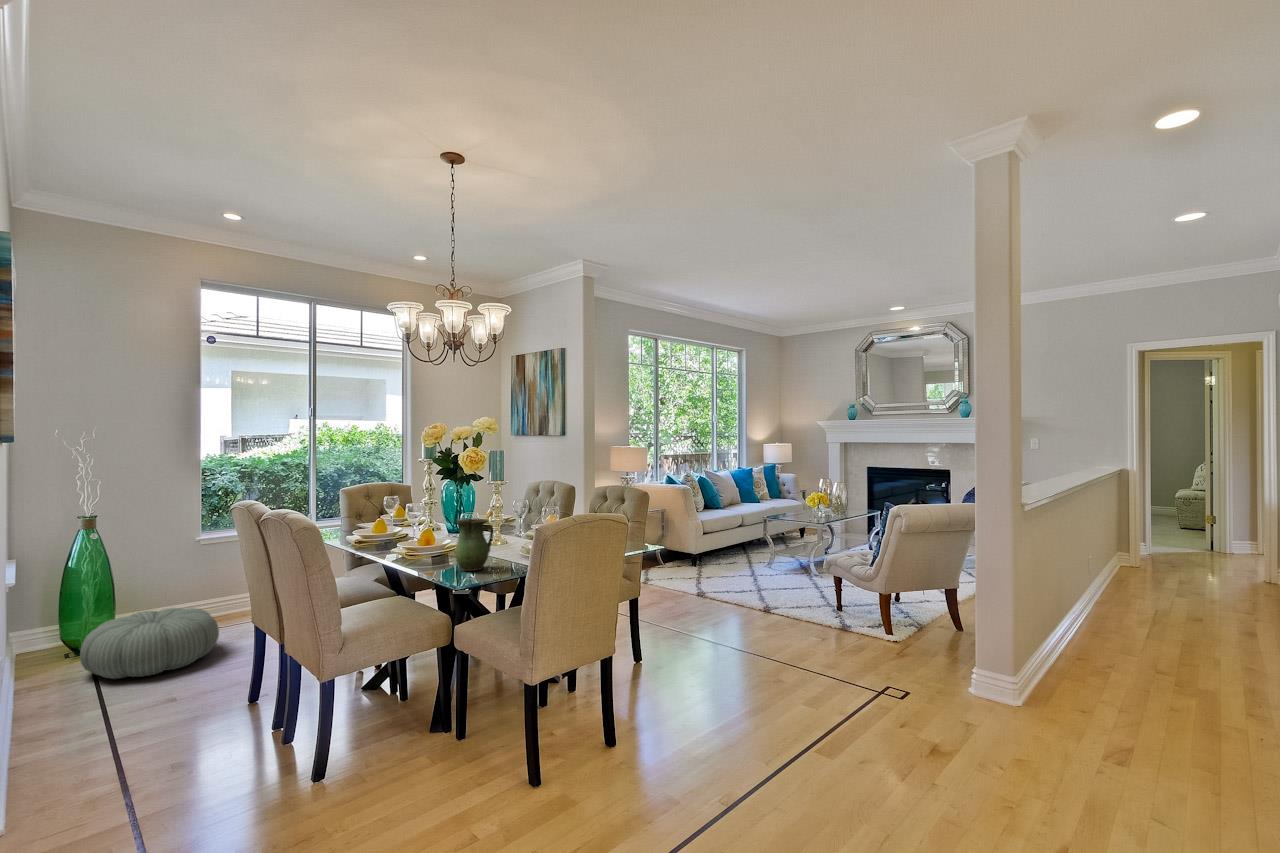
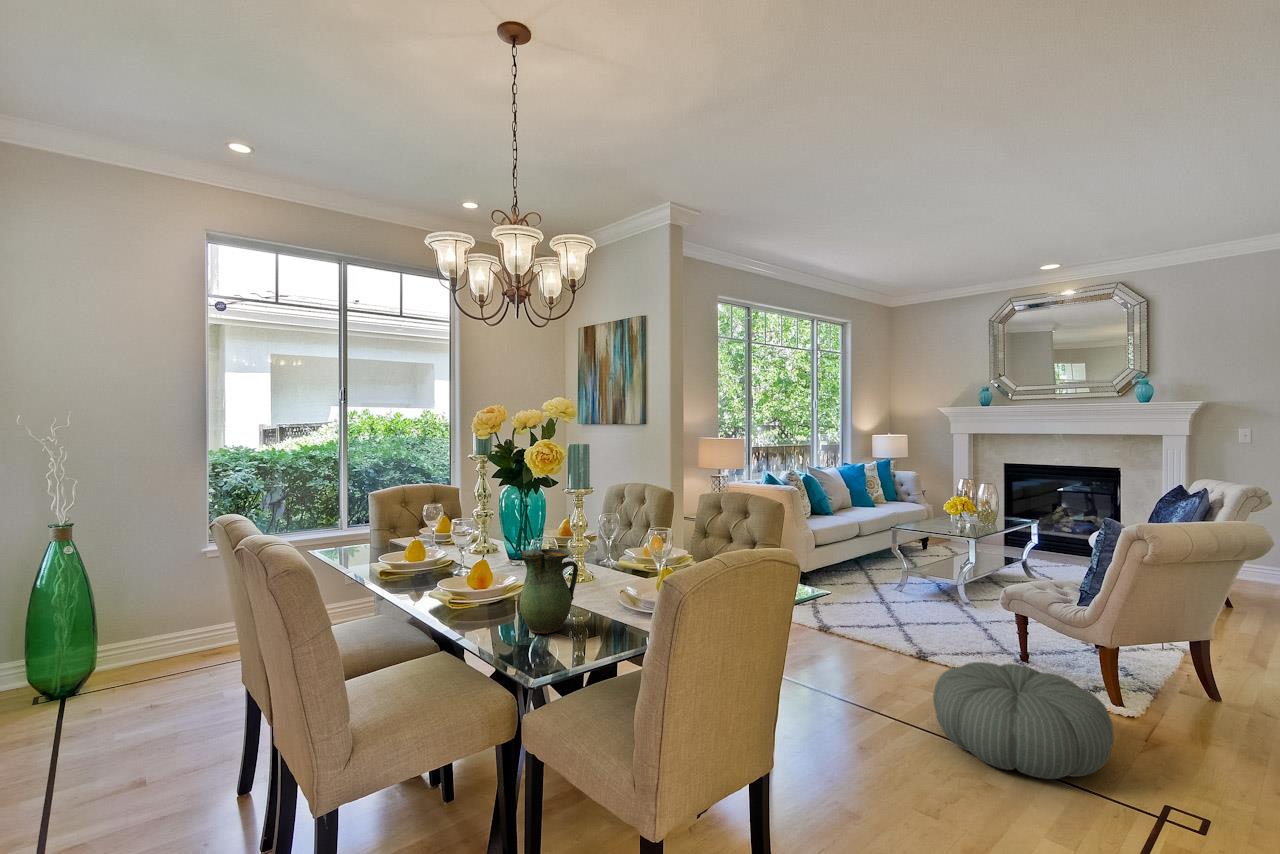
pouf: present [80,608,219,679] -> present [933,662,1114,779]

